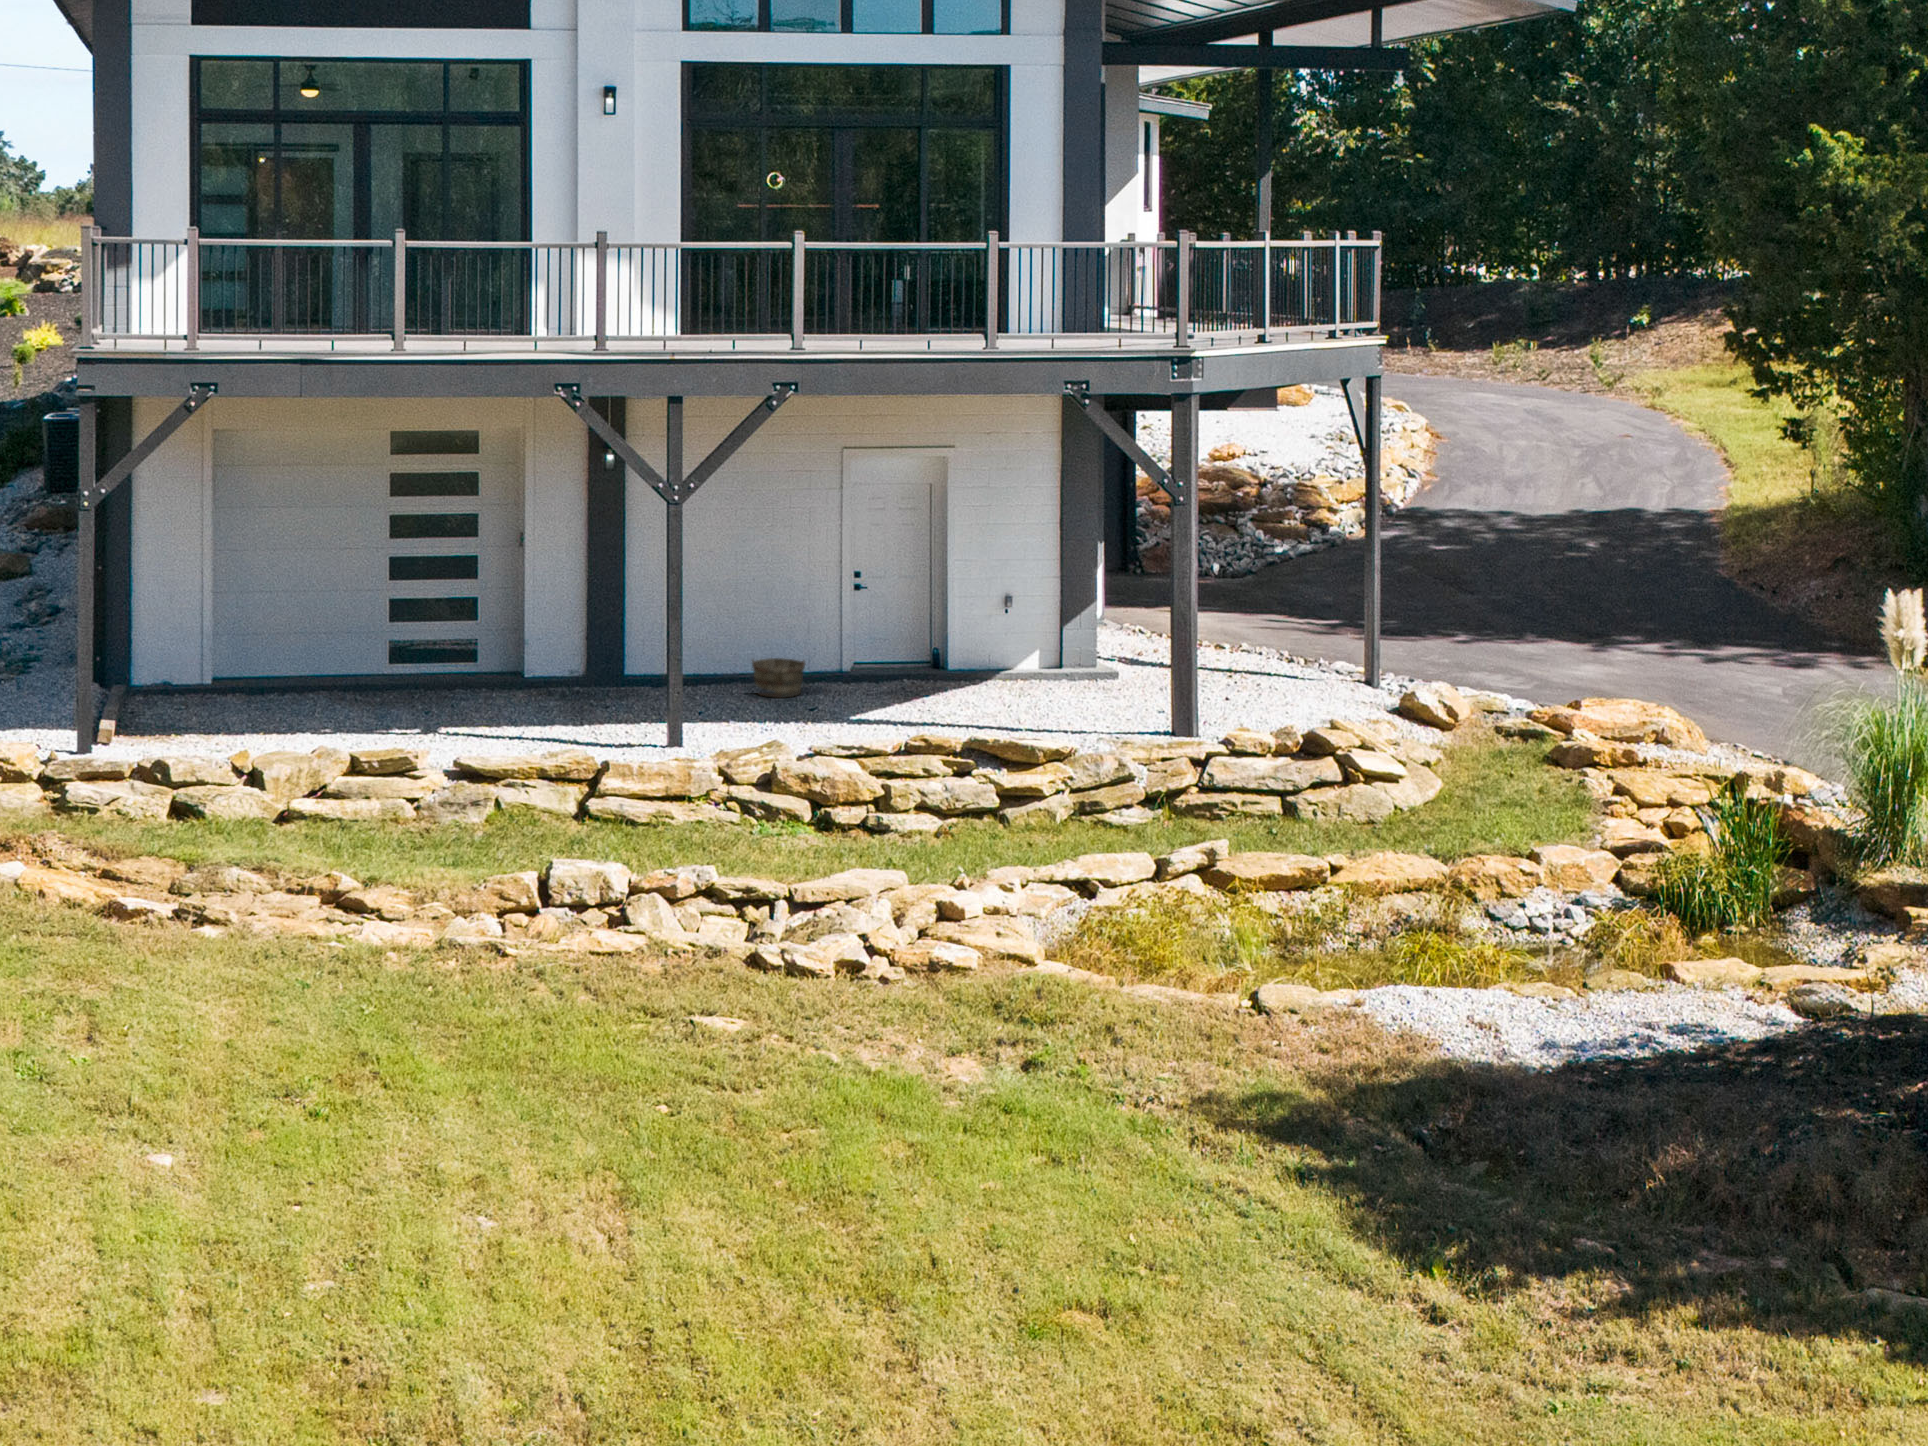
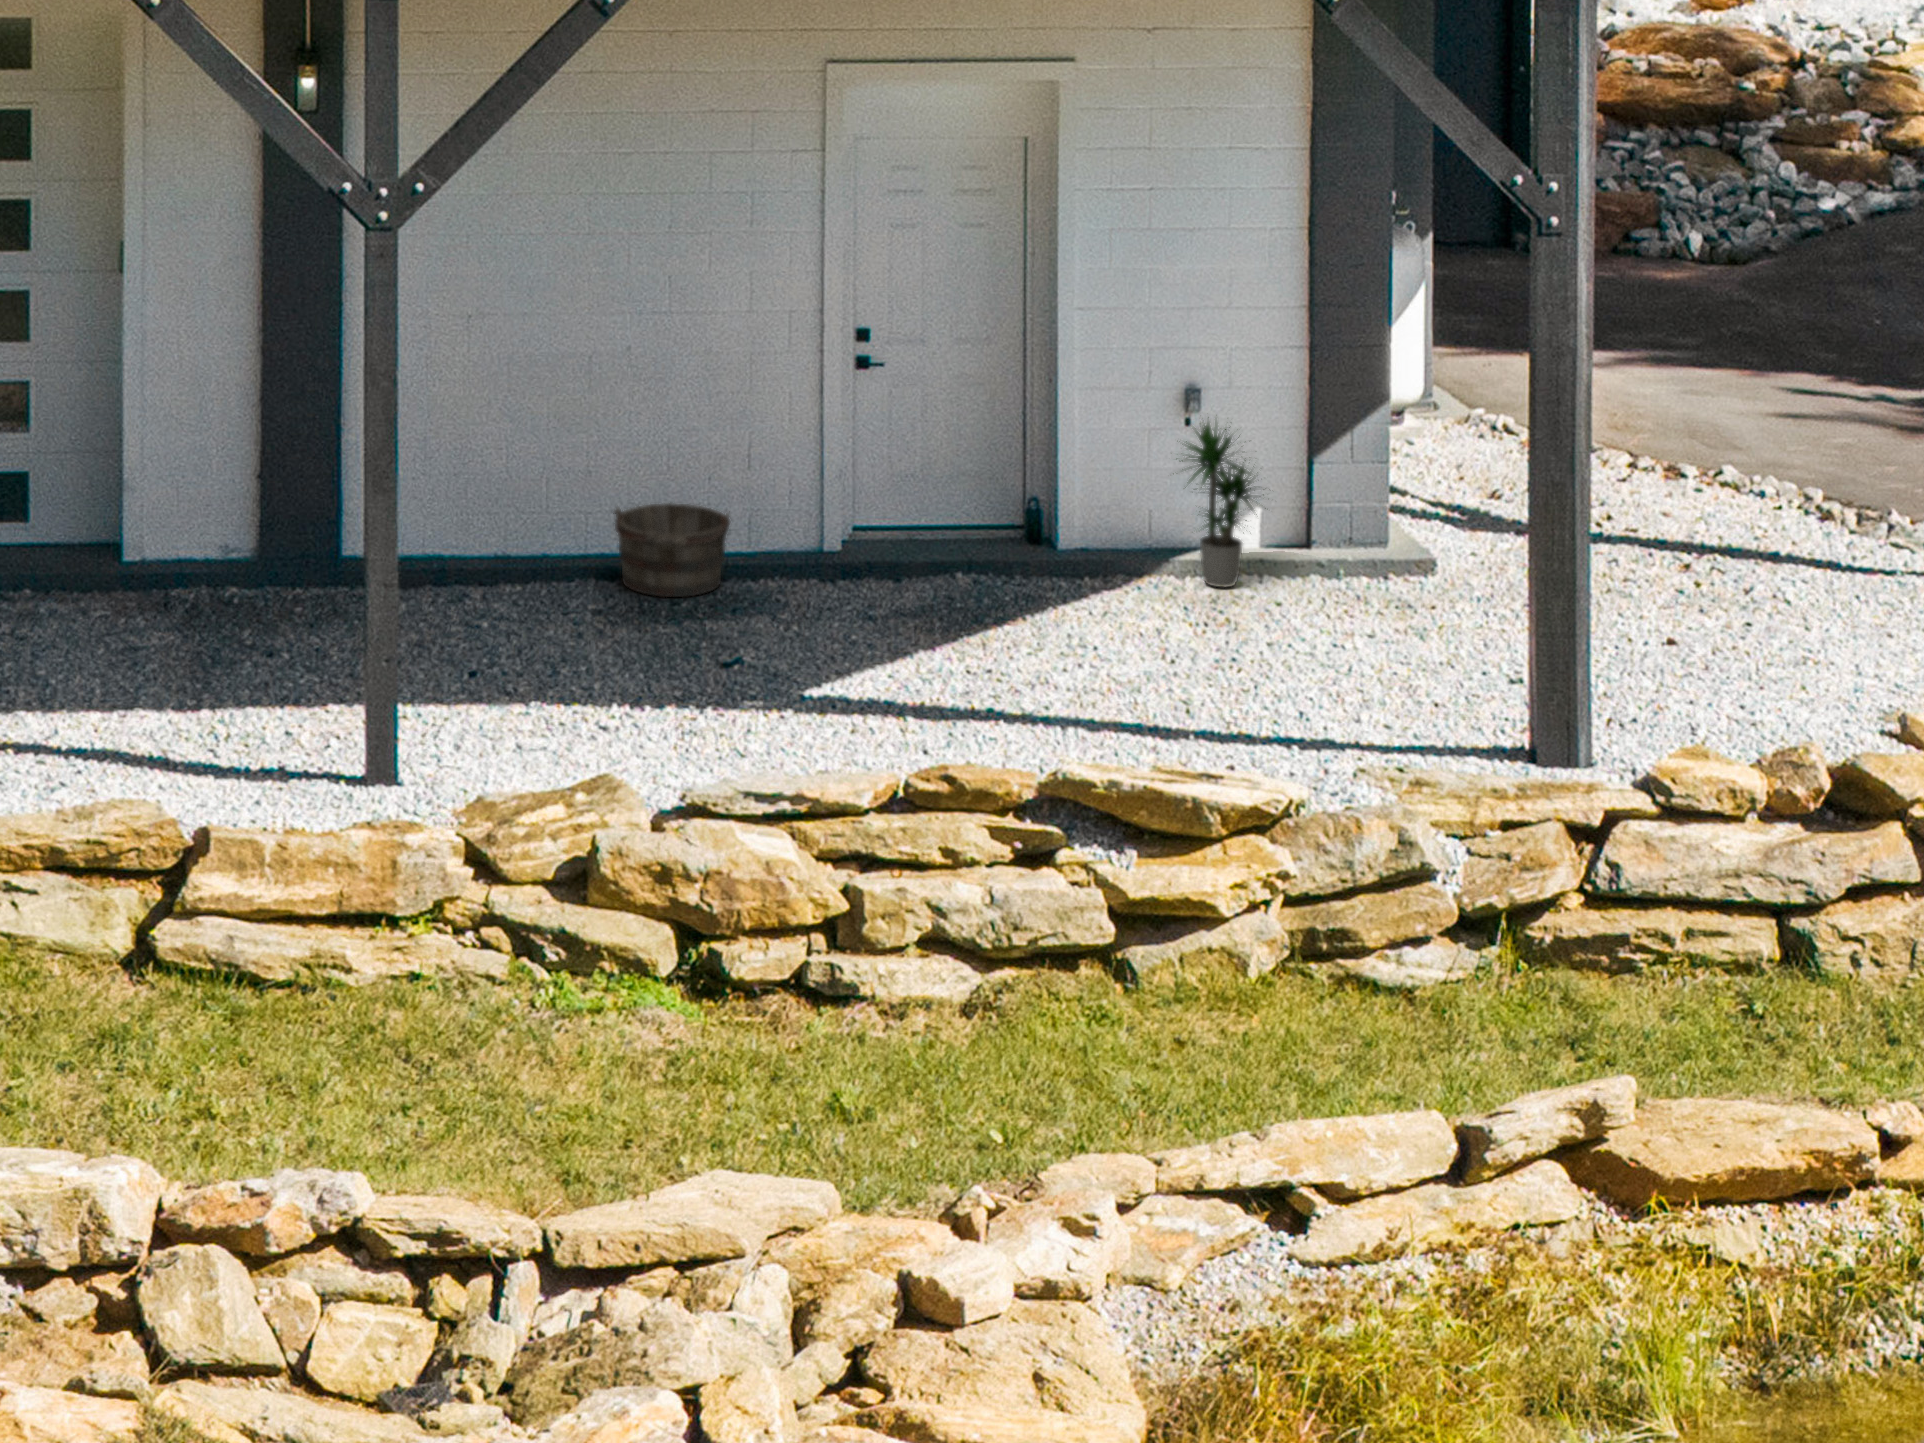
potted plant: none [1004,611,1054,691] -> present [1173,417,1266,587]

